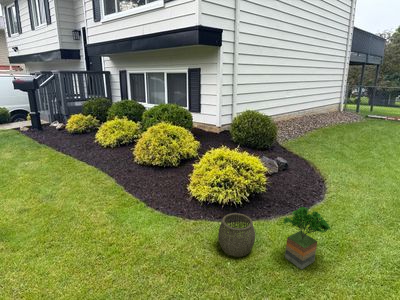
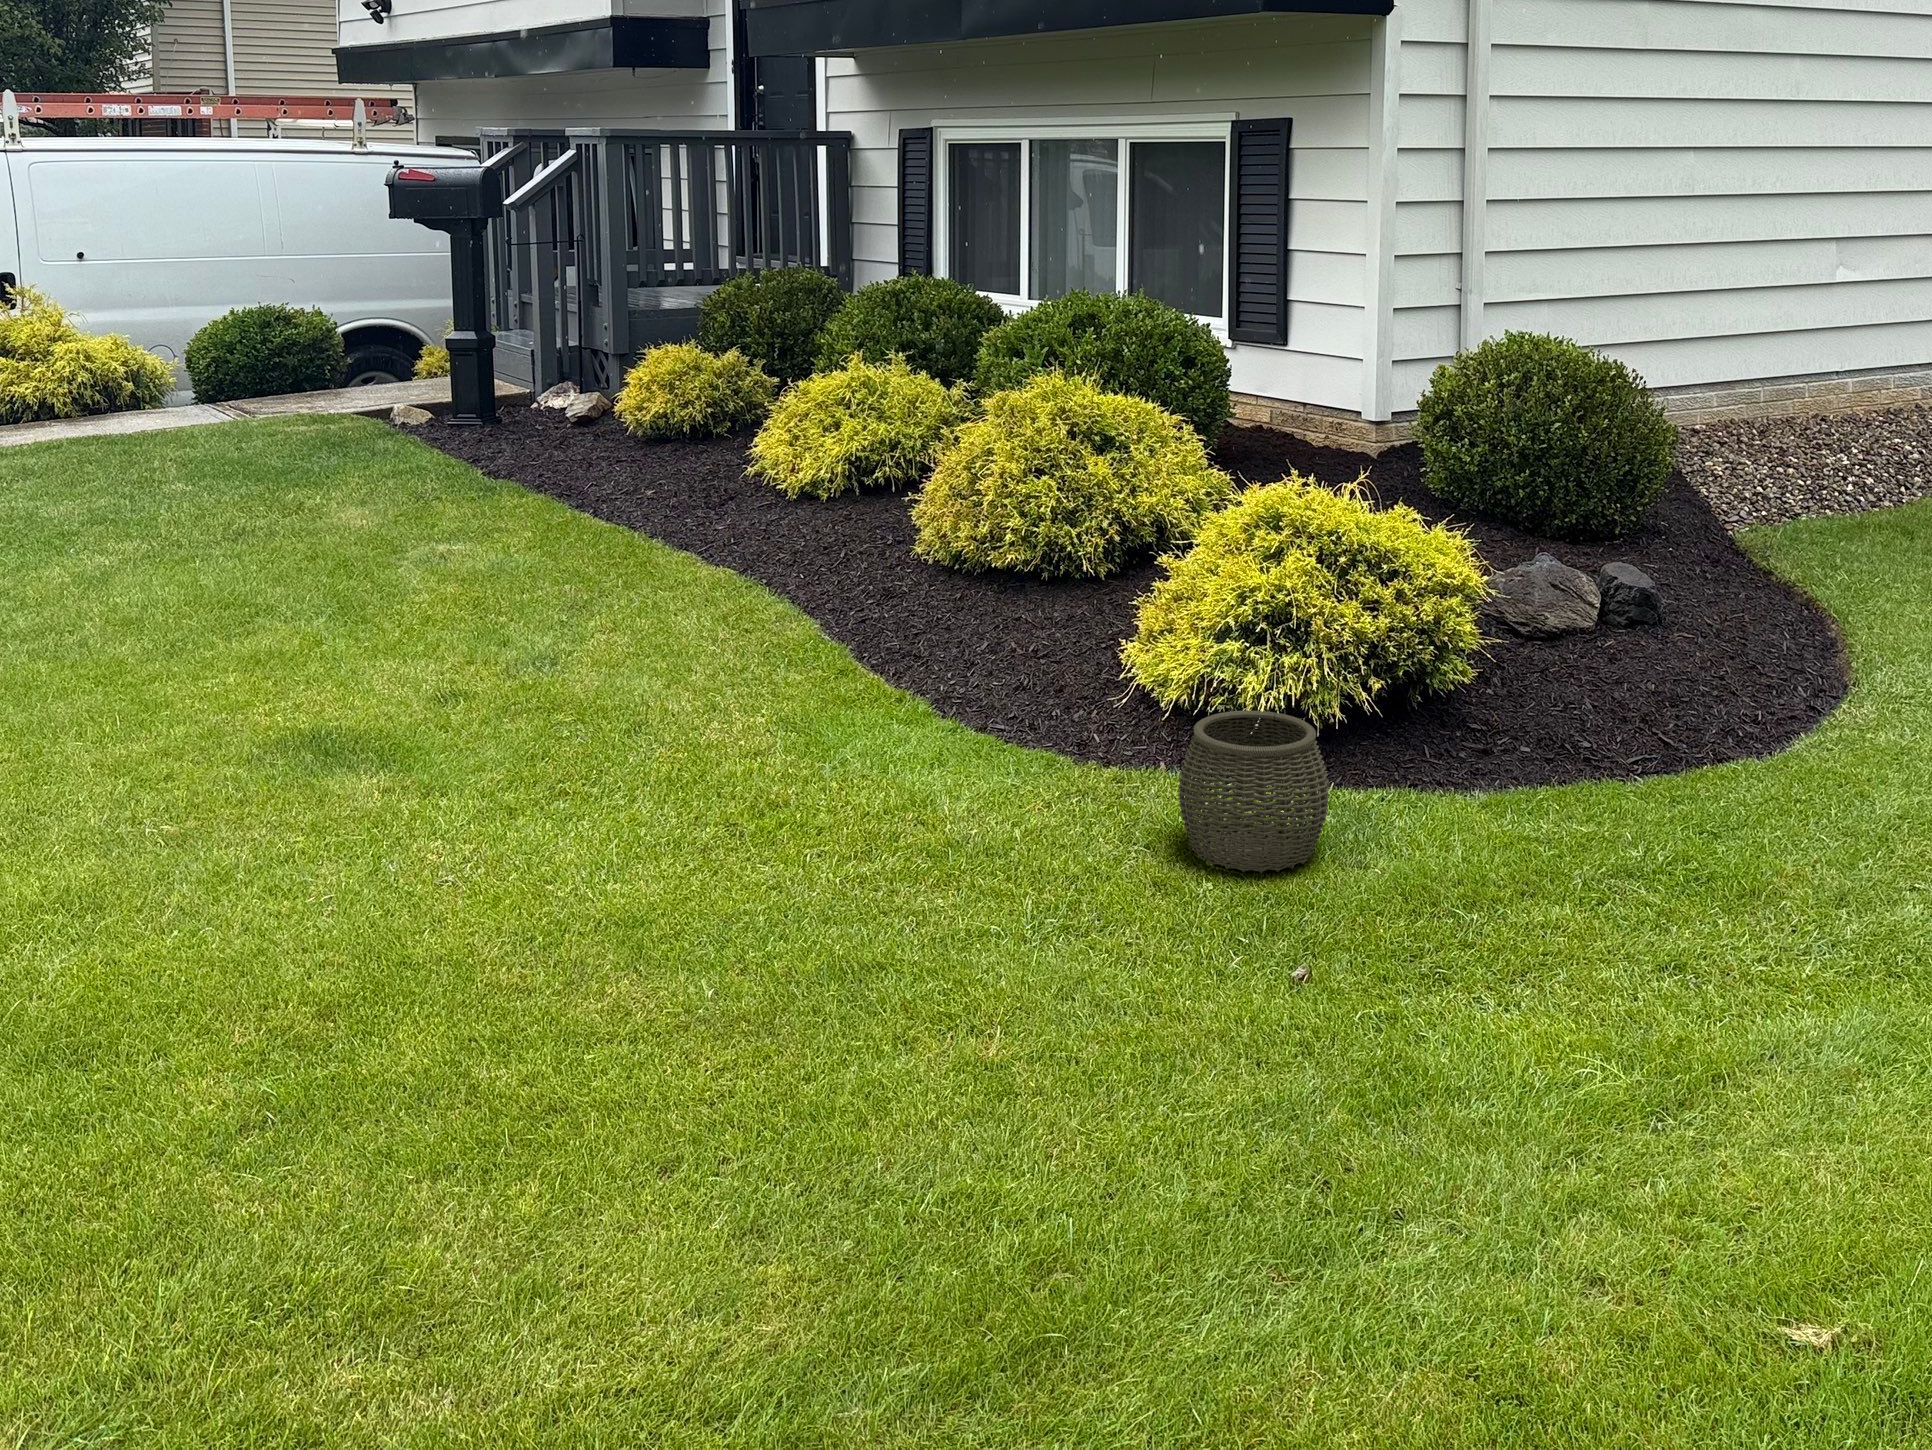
potted tree: present [284,207,330,269] -> none [1424,677,1605,926]

